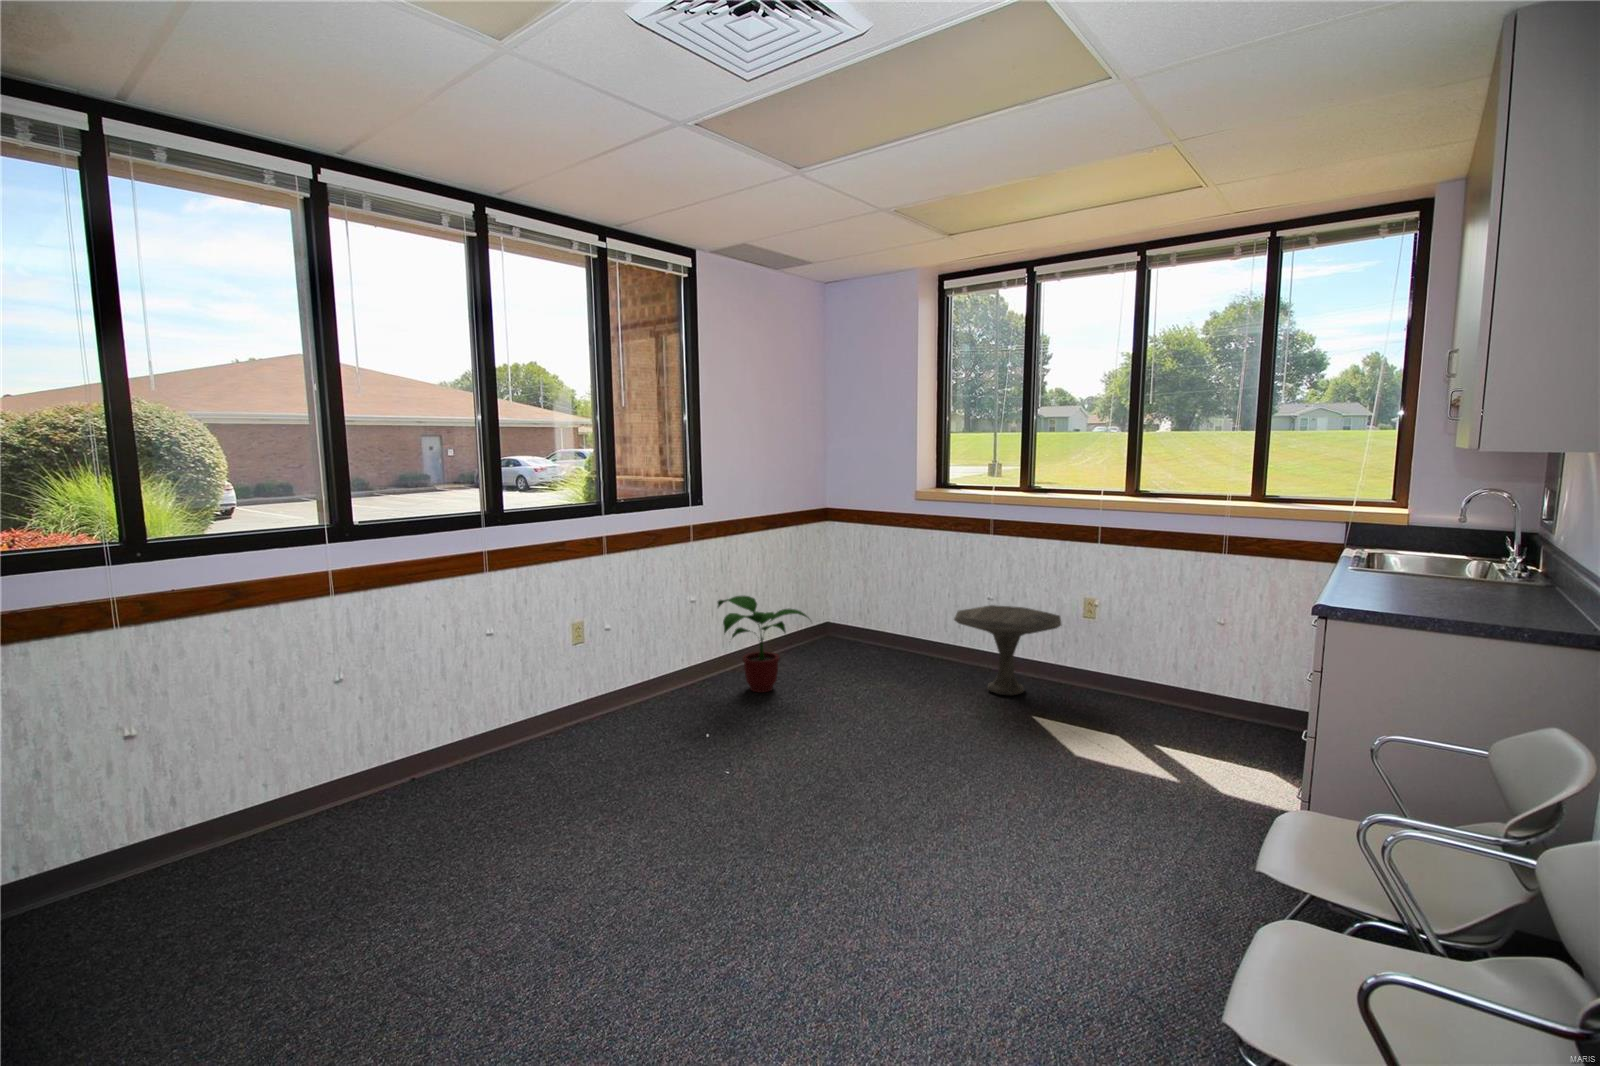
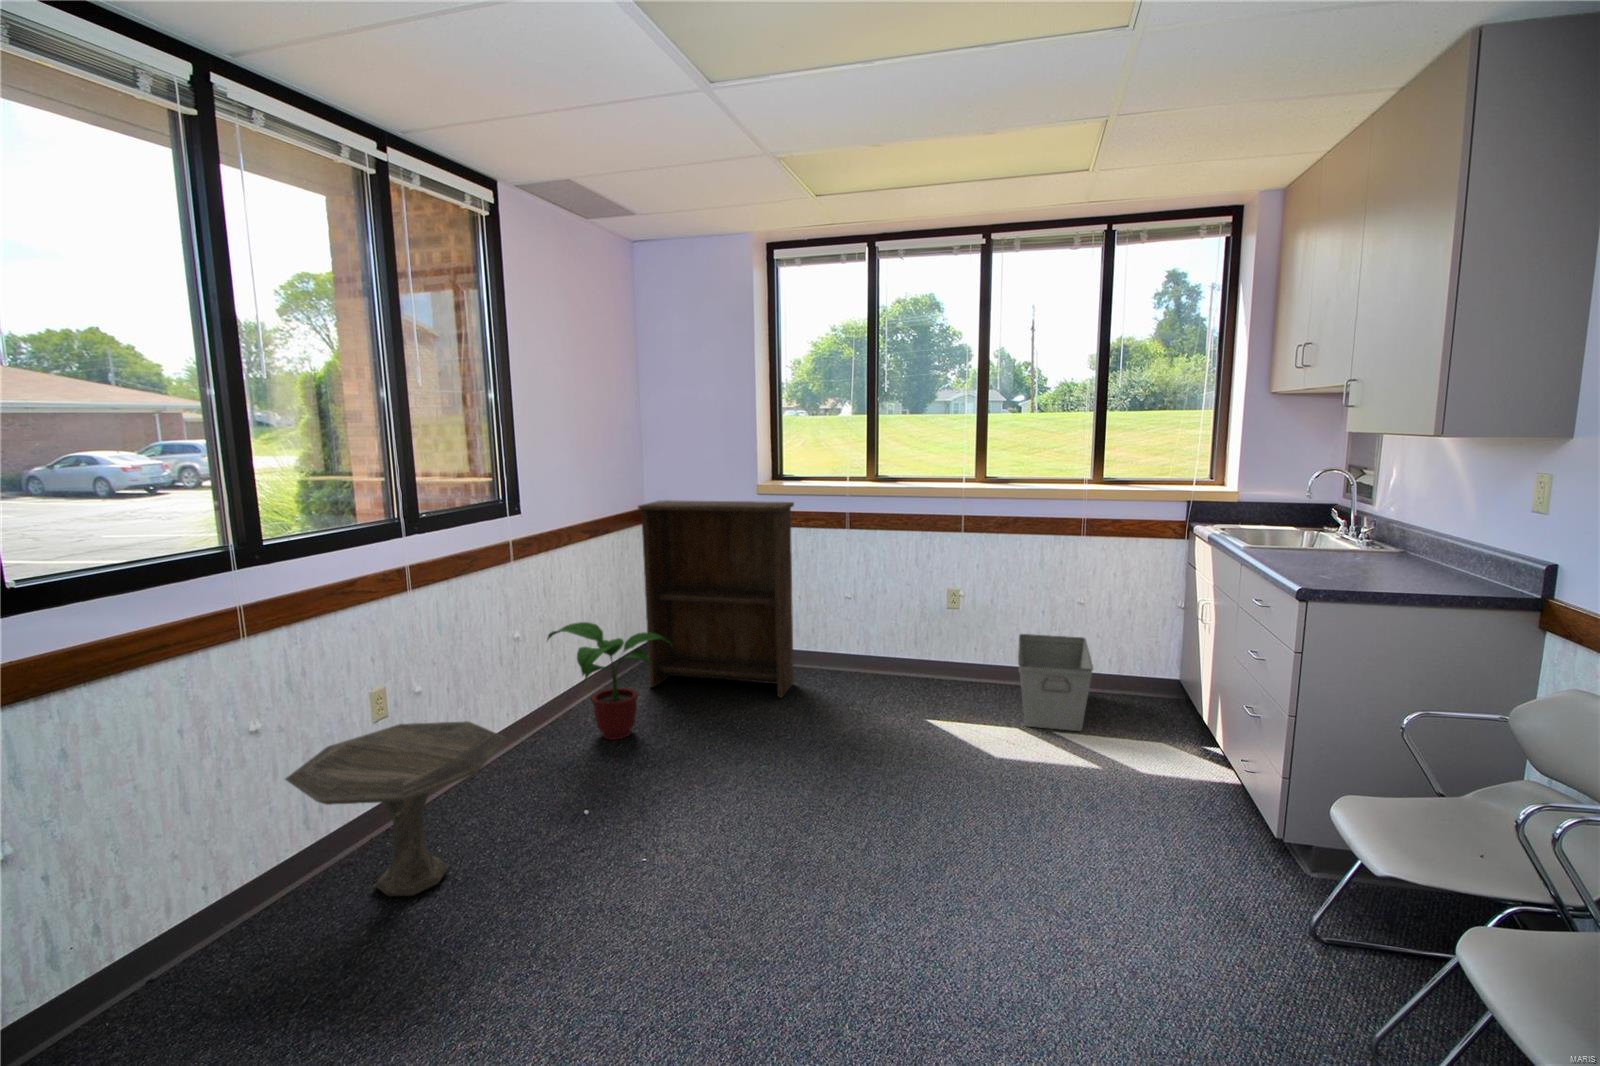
bookshelf: none [804,502,936,681] -> present [638,500,794,697]
side table: present [954,605,1061,695] -> present [285,721,505,896]
storage bin: none [1122,649,1222,748] -> present [1018,634,1093,731]

